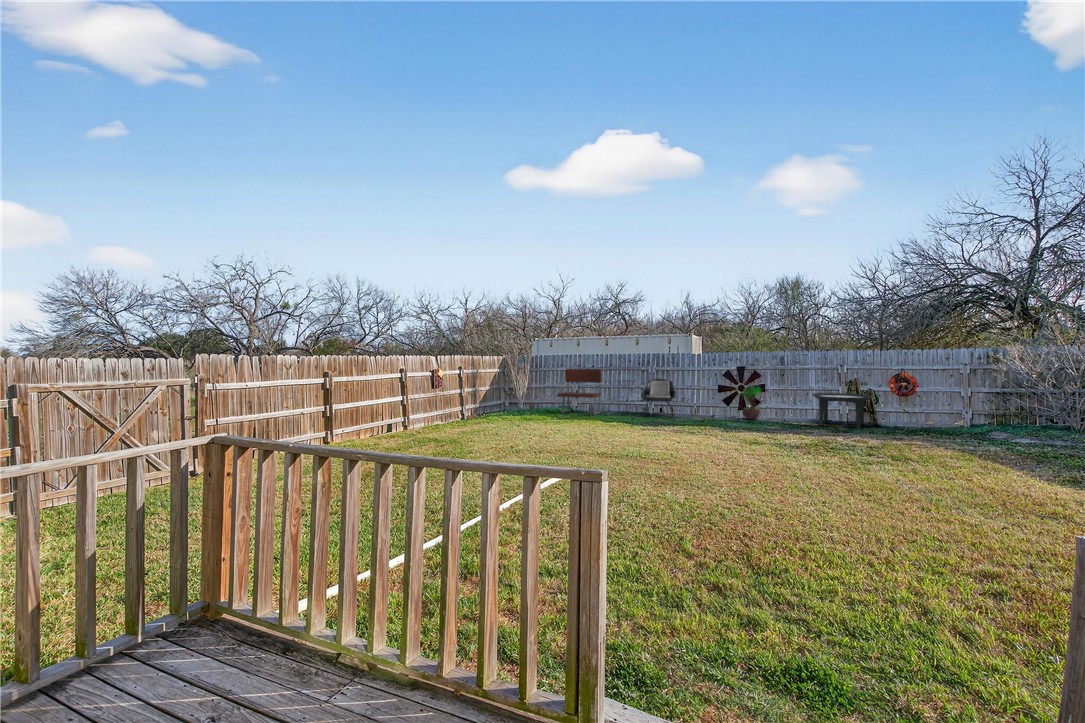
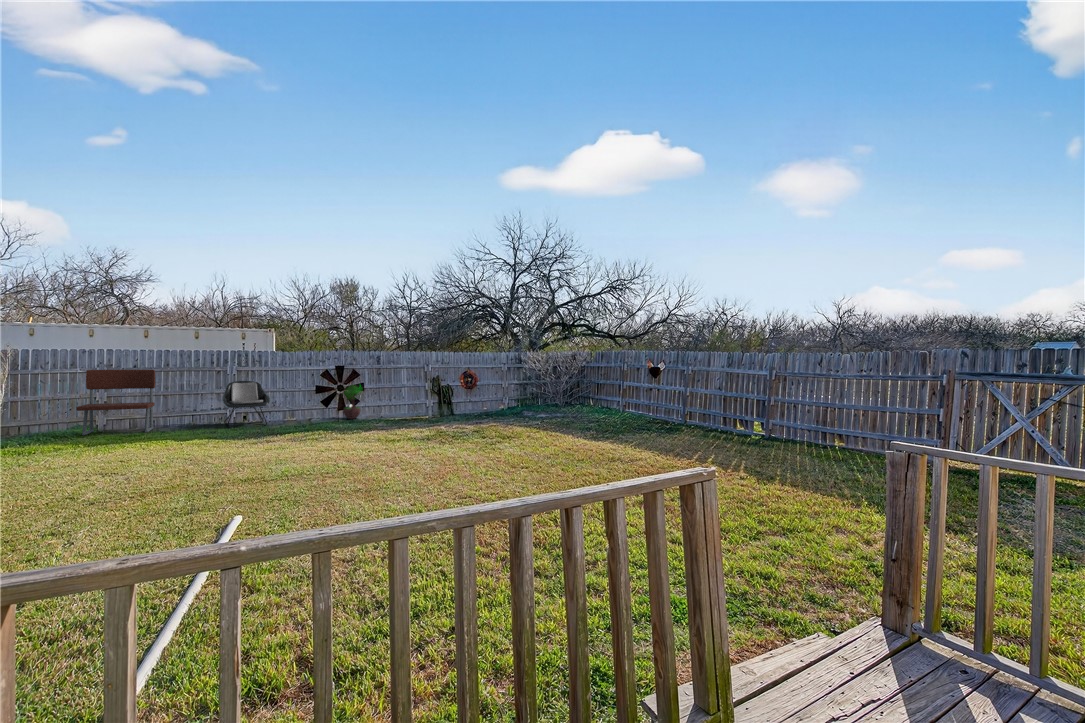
round table: present [812,393,873,429] -> none [408,389,454,418]

